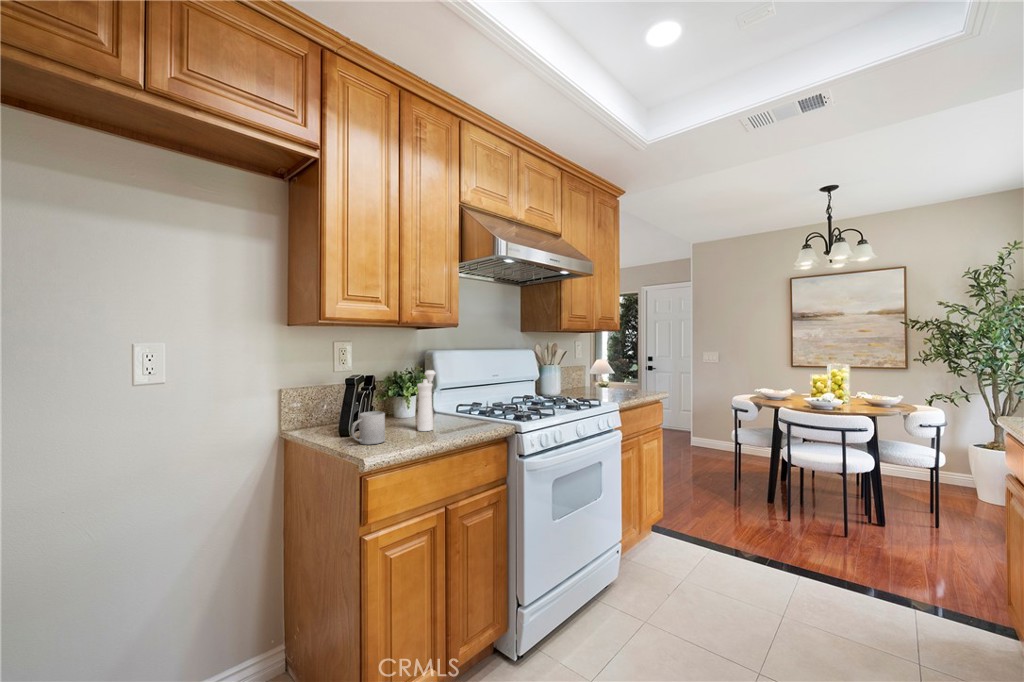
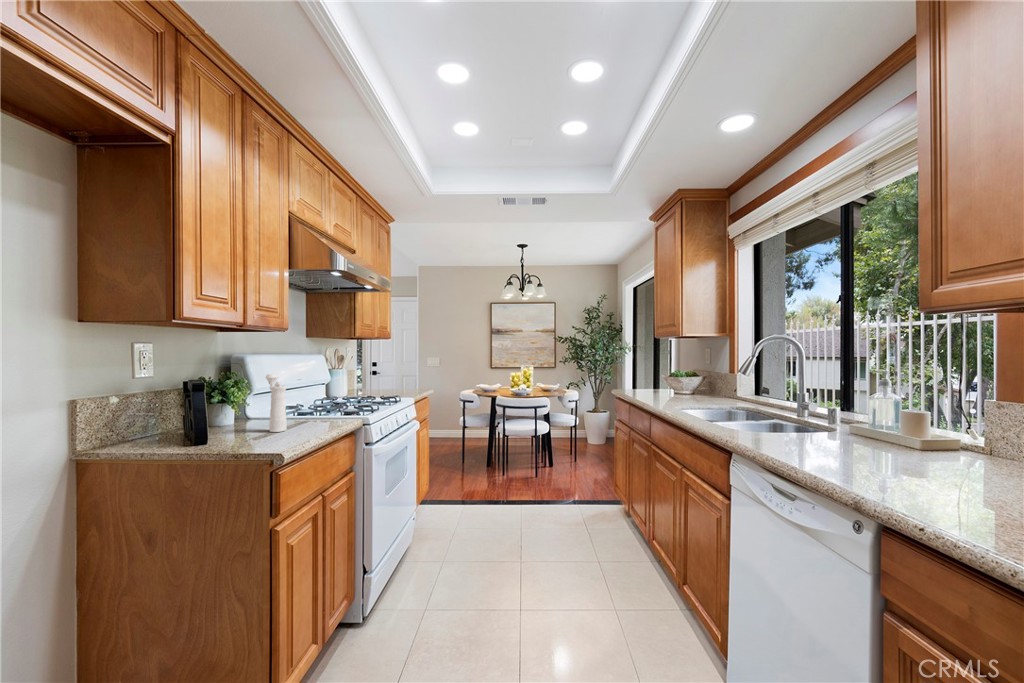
mug: present [351,411,385,444] -> none [230,414,259,446]

